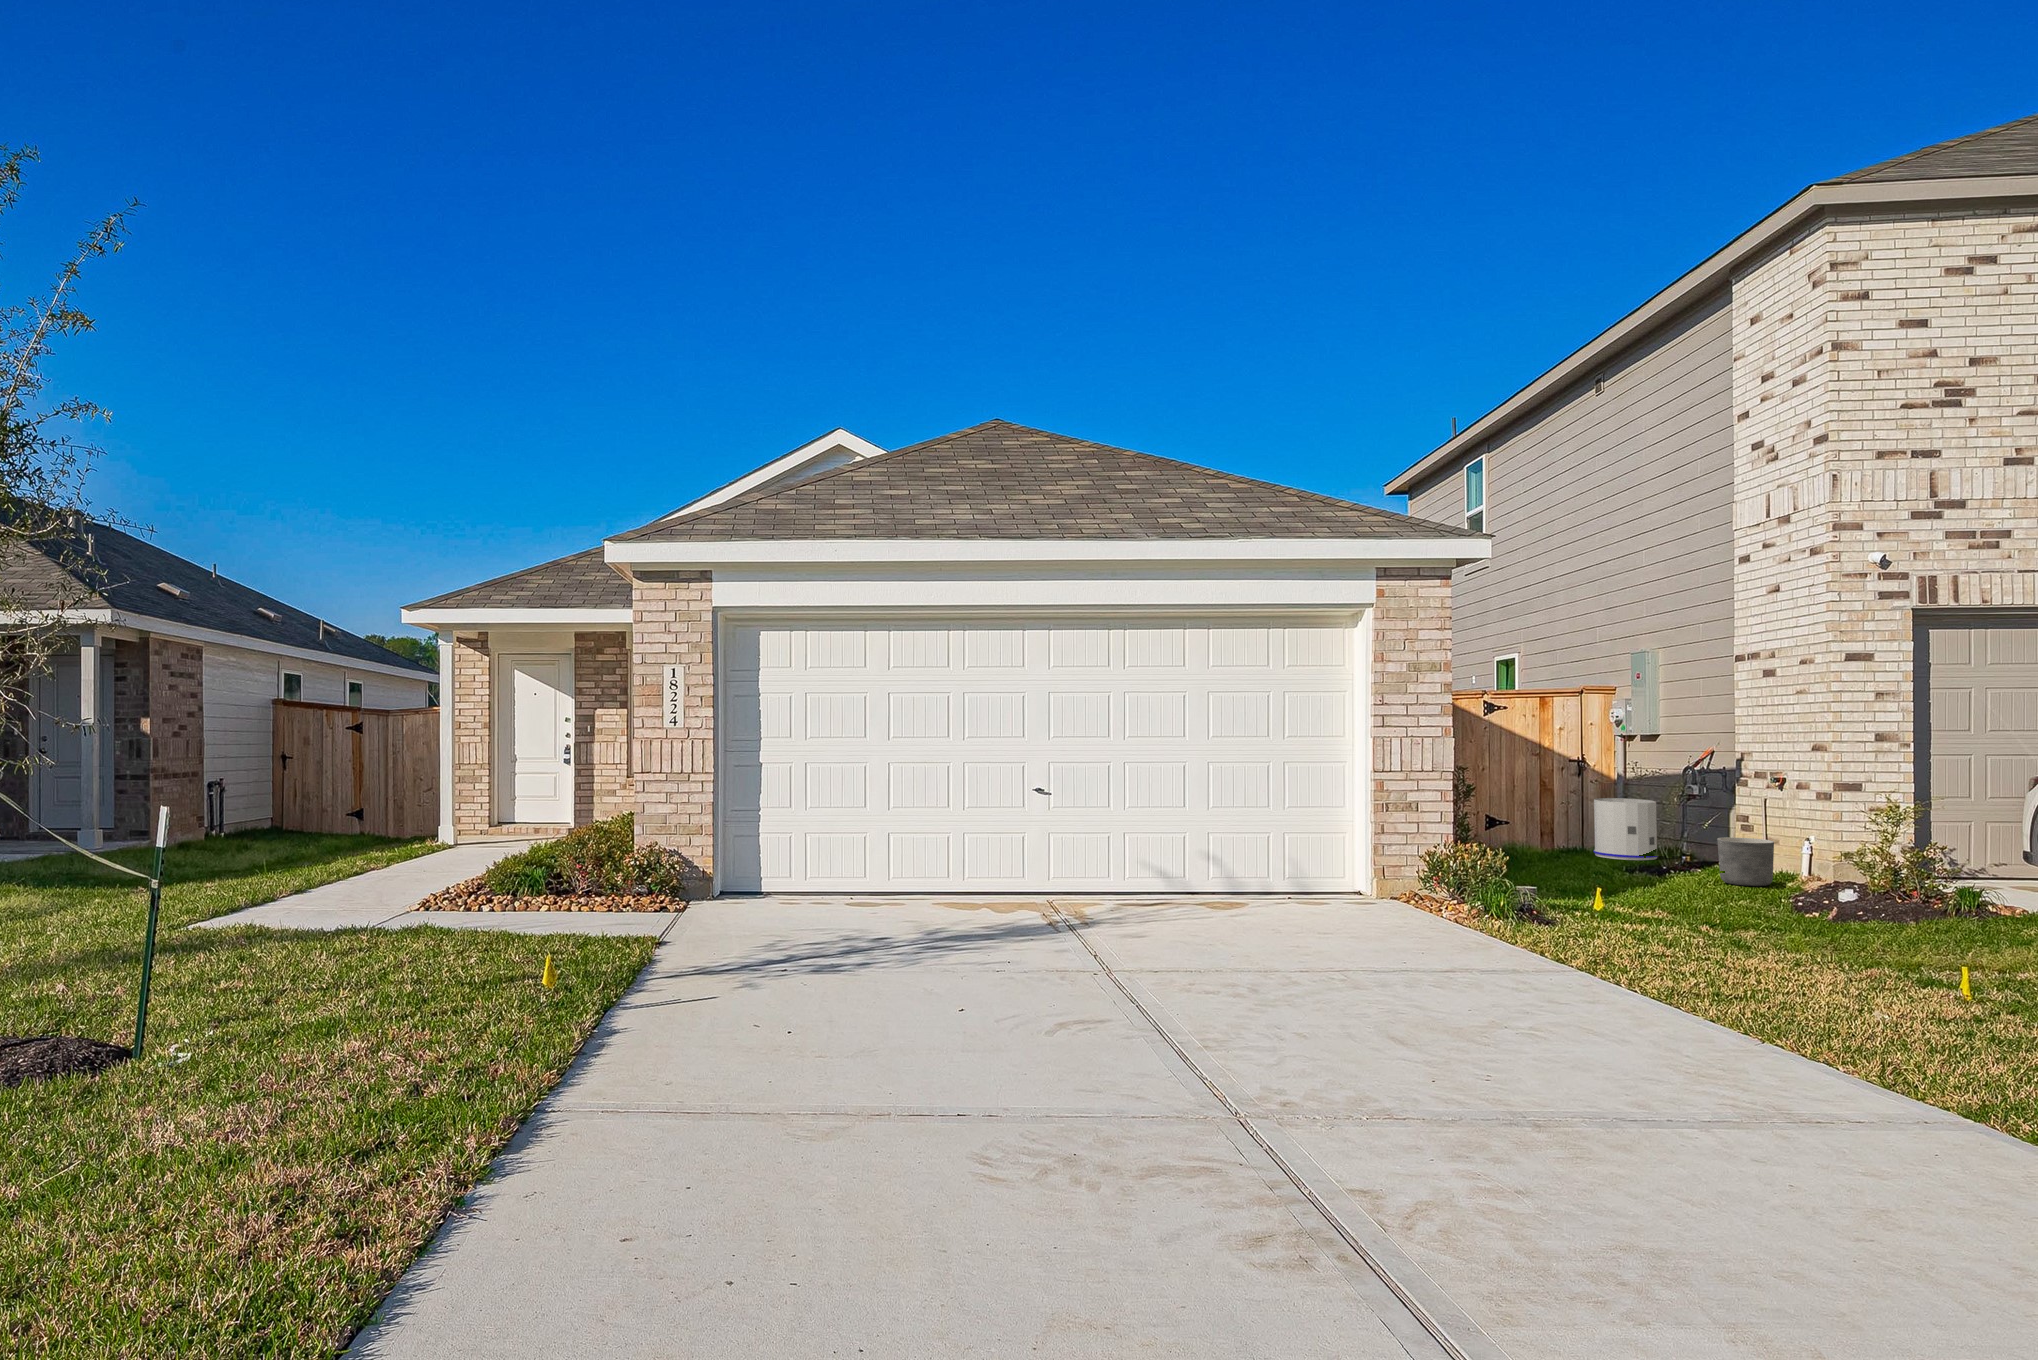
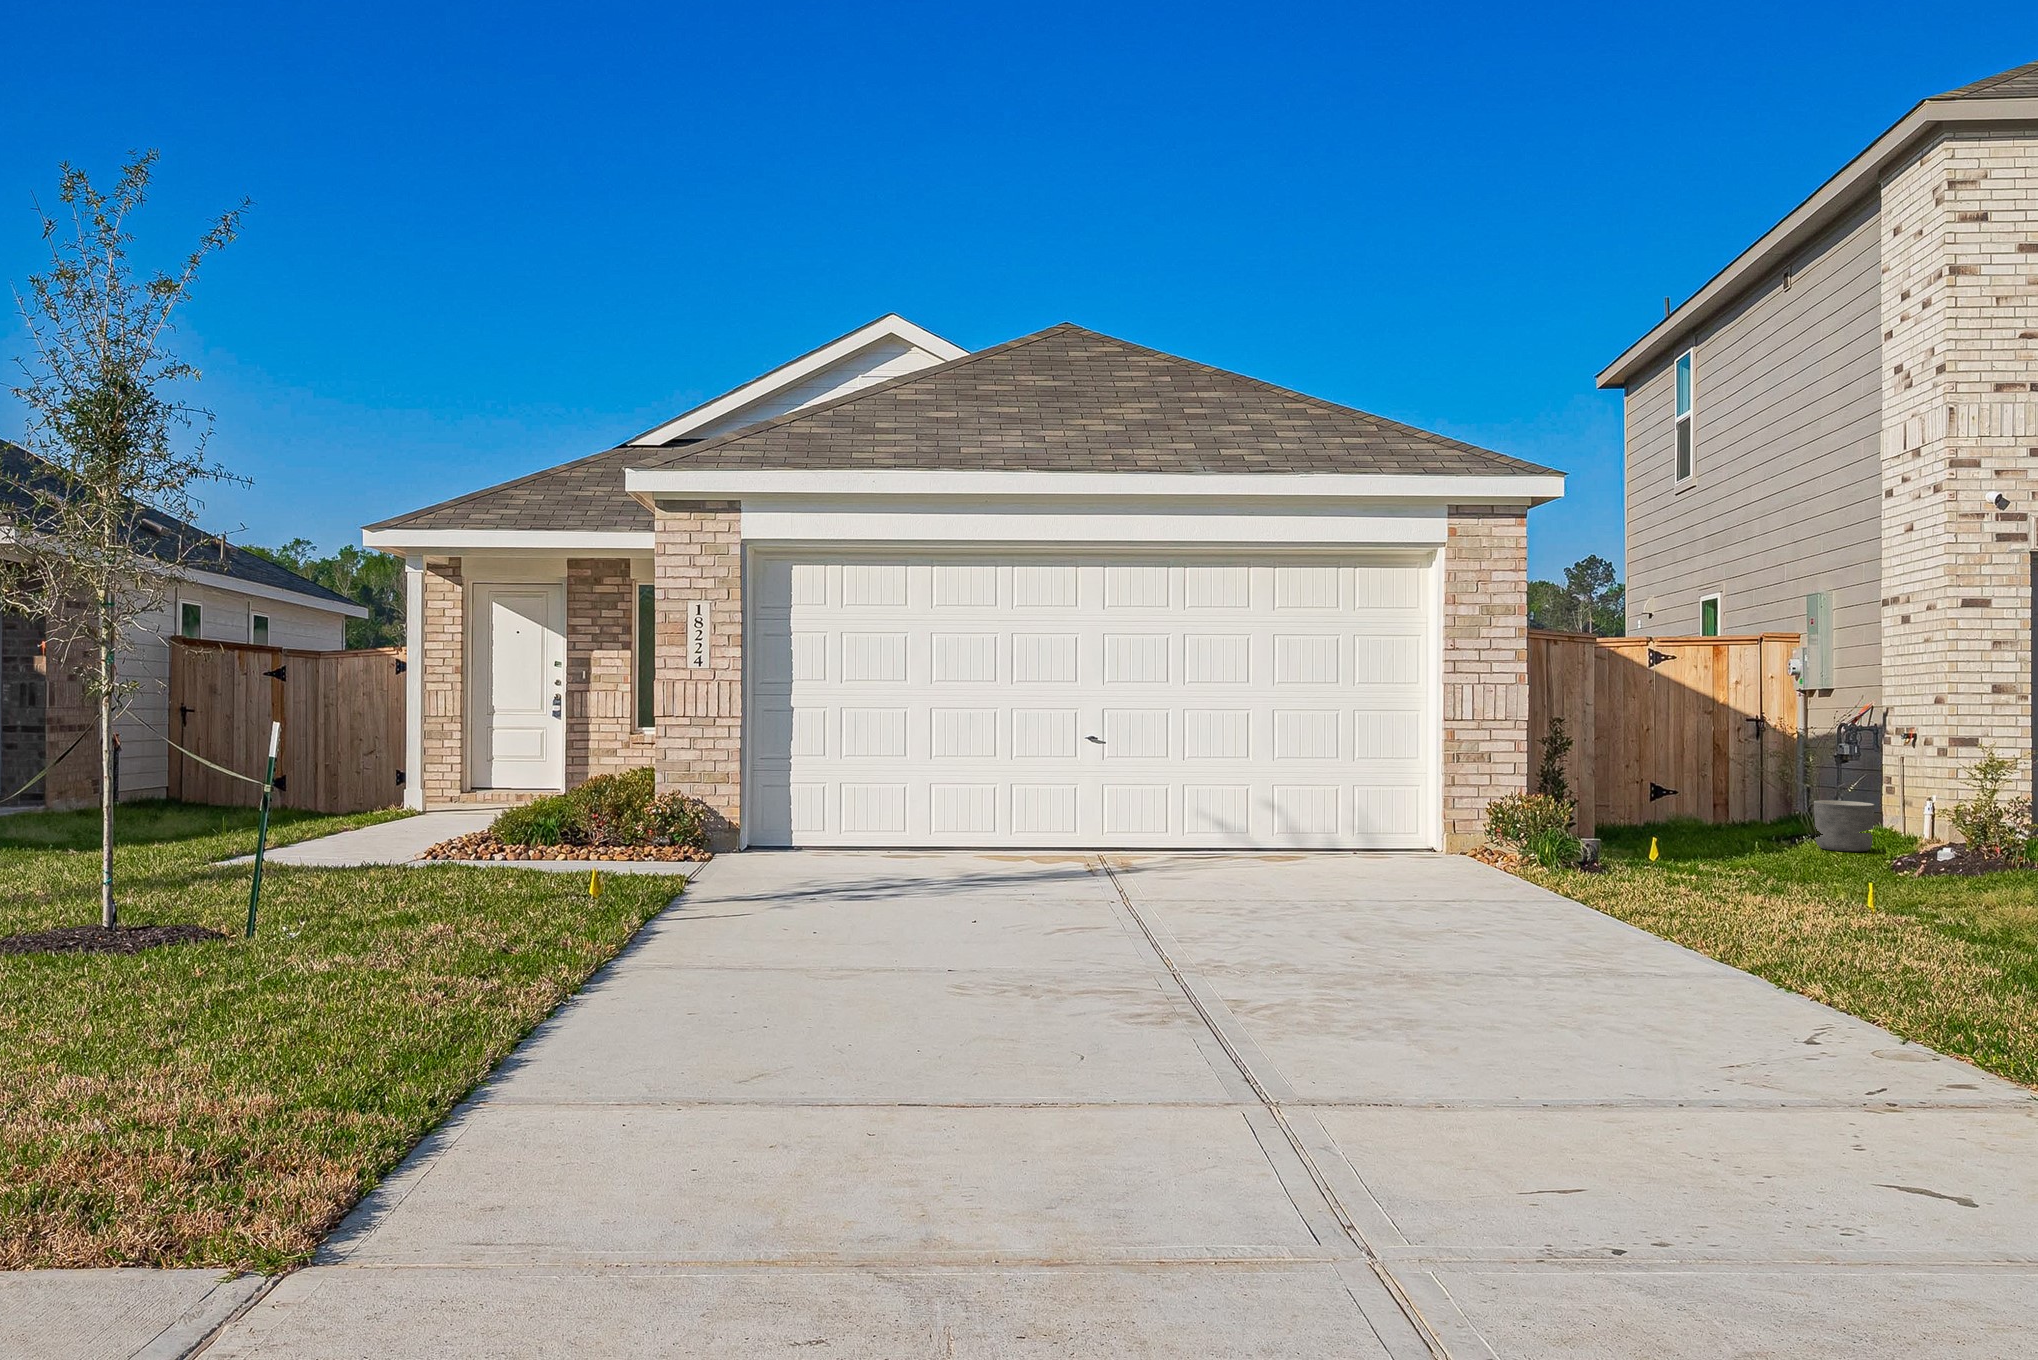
trash can: present [1594,798,1658,860] -> none [1681,762,1751,828]

